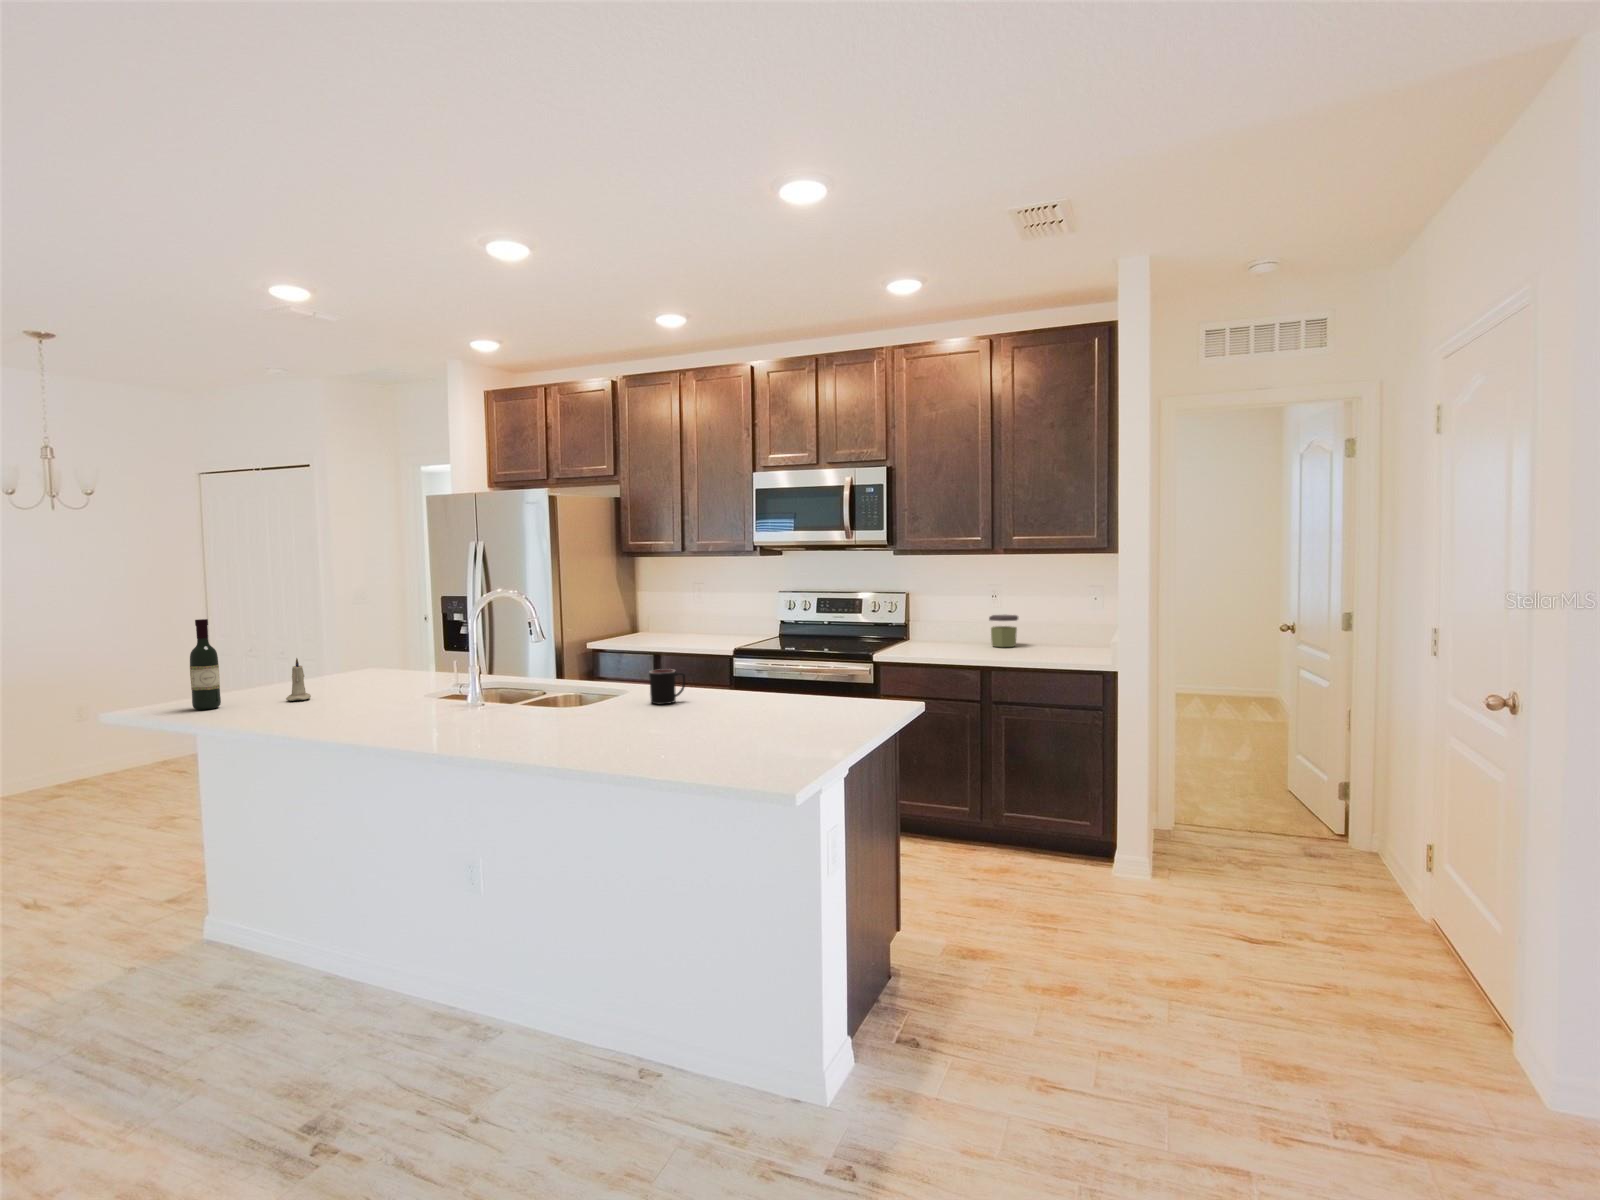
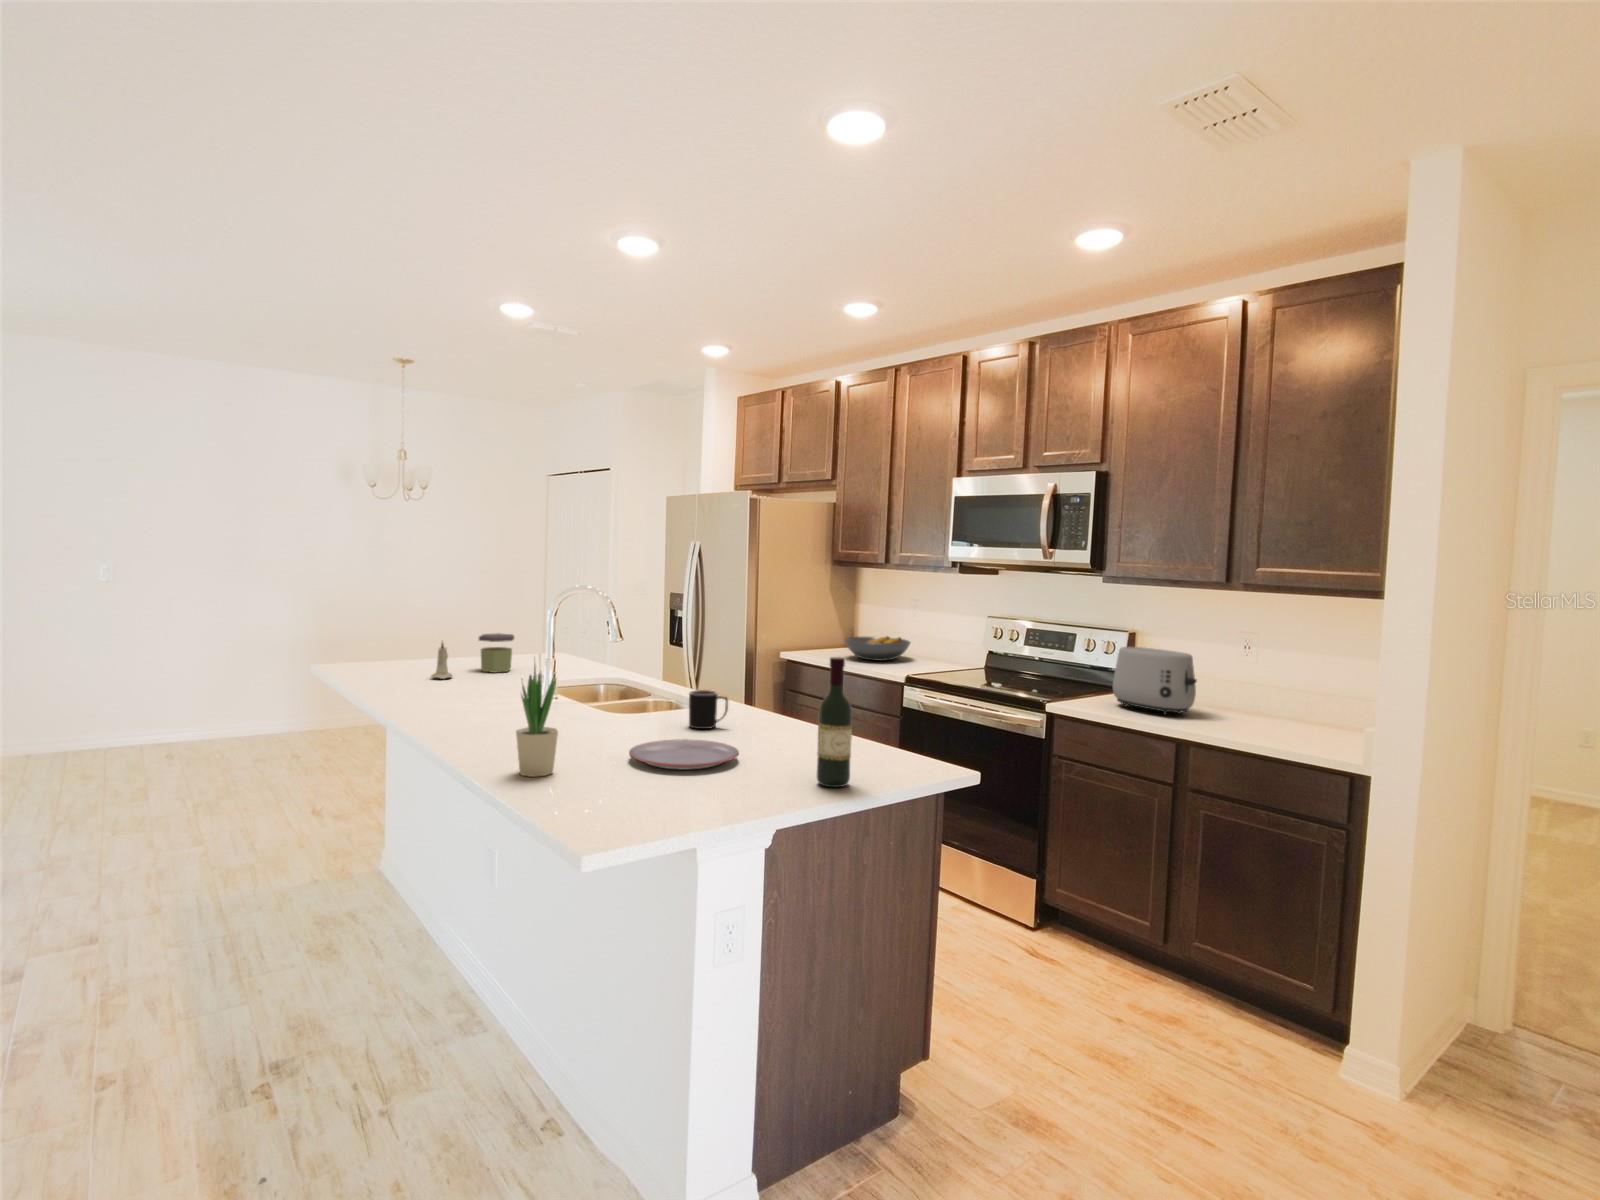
toaster: none [914,604,981,653] -> present [1113,647,1197,715]
jar: present [989,615,1018,647] -> present [479,633,514,673]
fruit bowl: none [647,617,710,640] -> present [844,636,910,661]
wine bottle: present [190,619,221,710] -> present [817,657,852,787]
potted plant: none [592,643,636,755] -> present [516,665,558,777]
plate: none [660,708,756,732] -> present [629,739,739,770]

